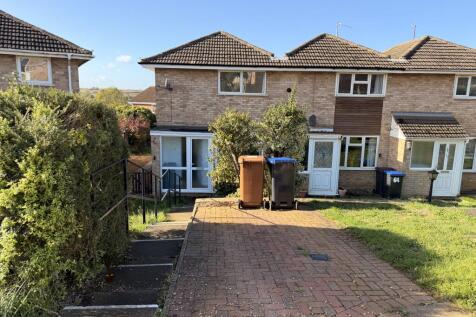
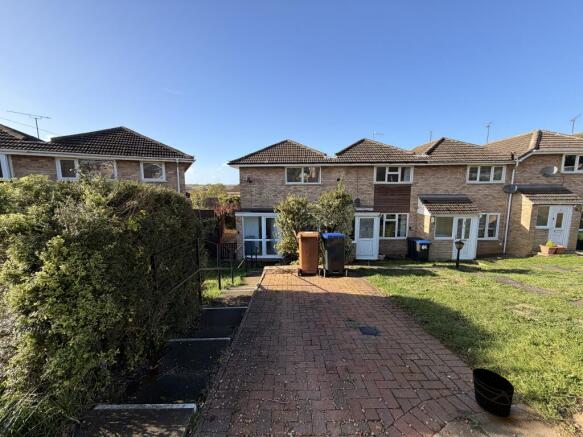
bucket: none [401,264,430,298] -> present [472,367,514,418]

